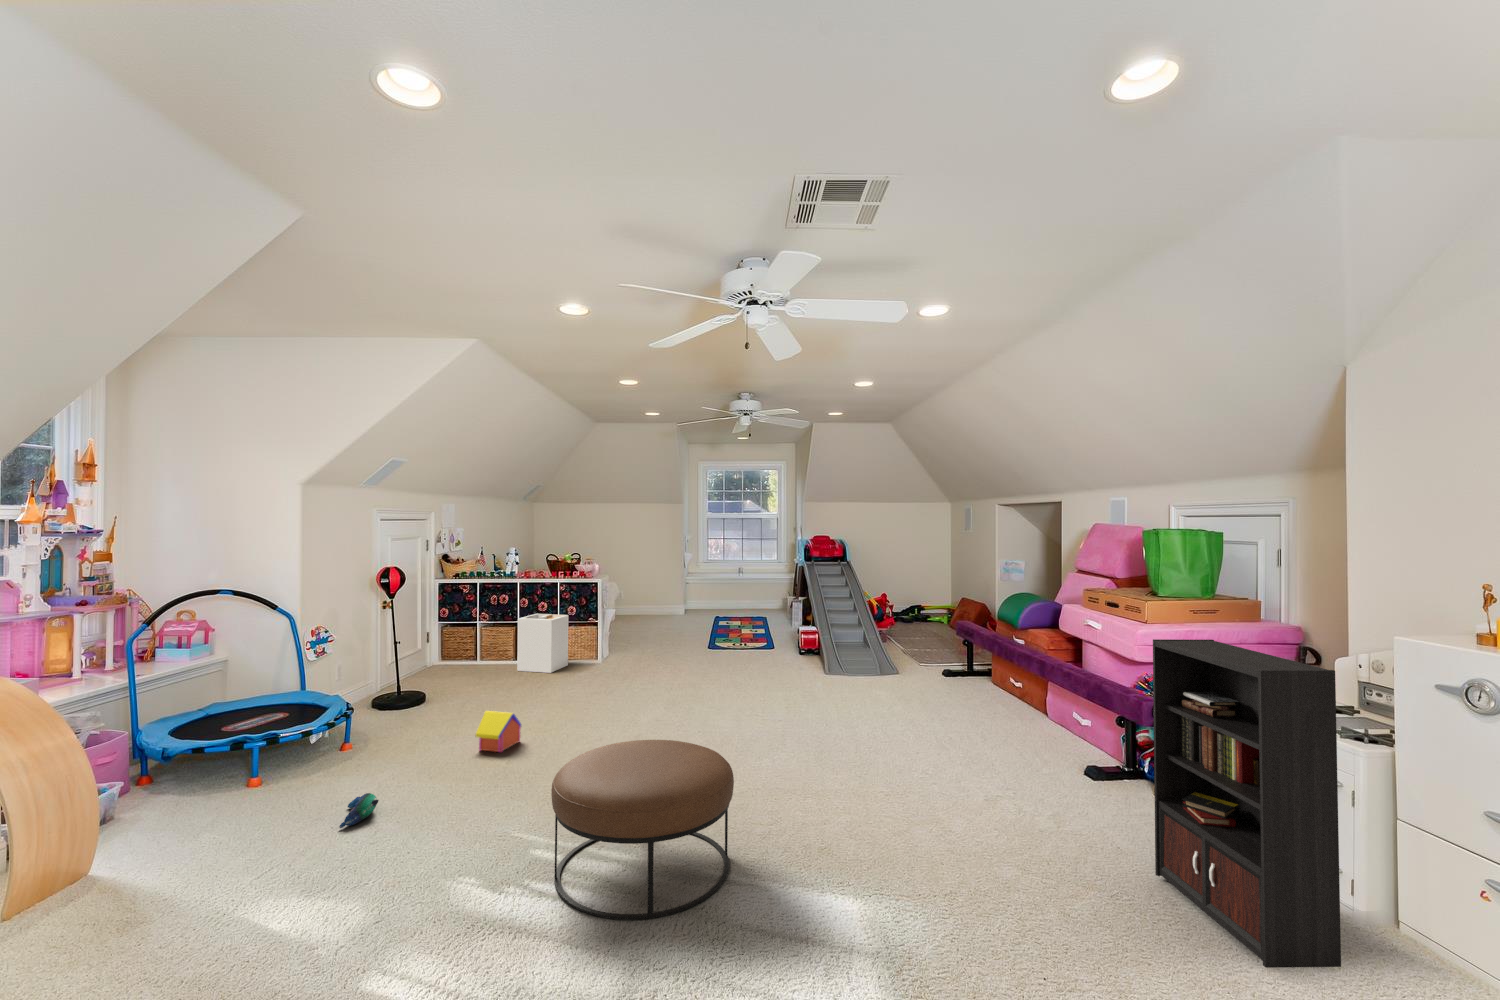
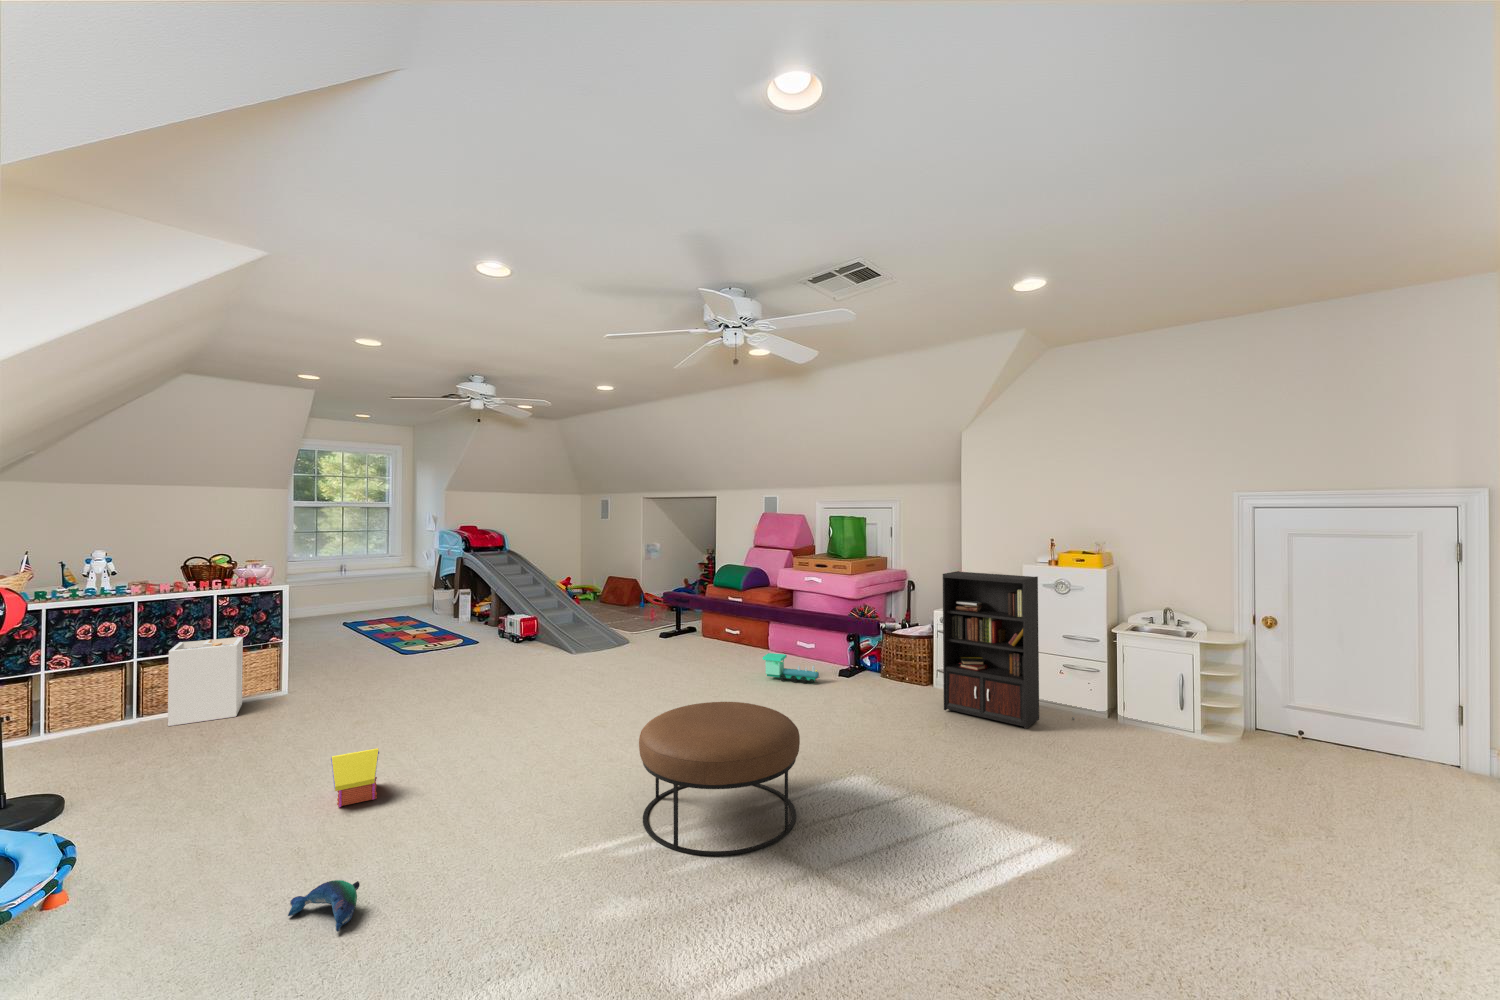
toy train: none [963,717,1035,772] -> present [763,653,820,683]

